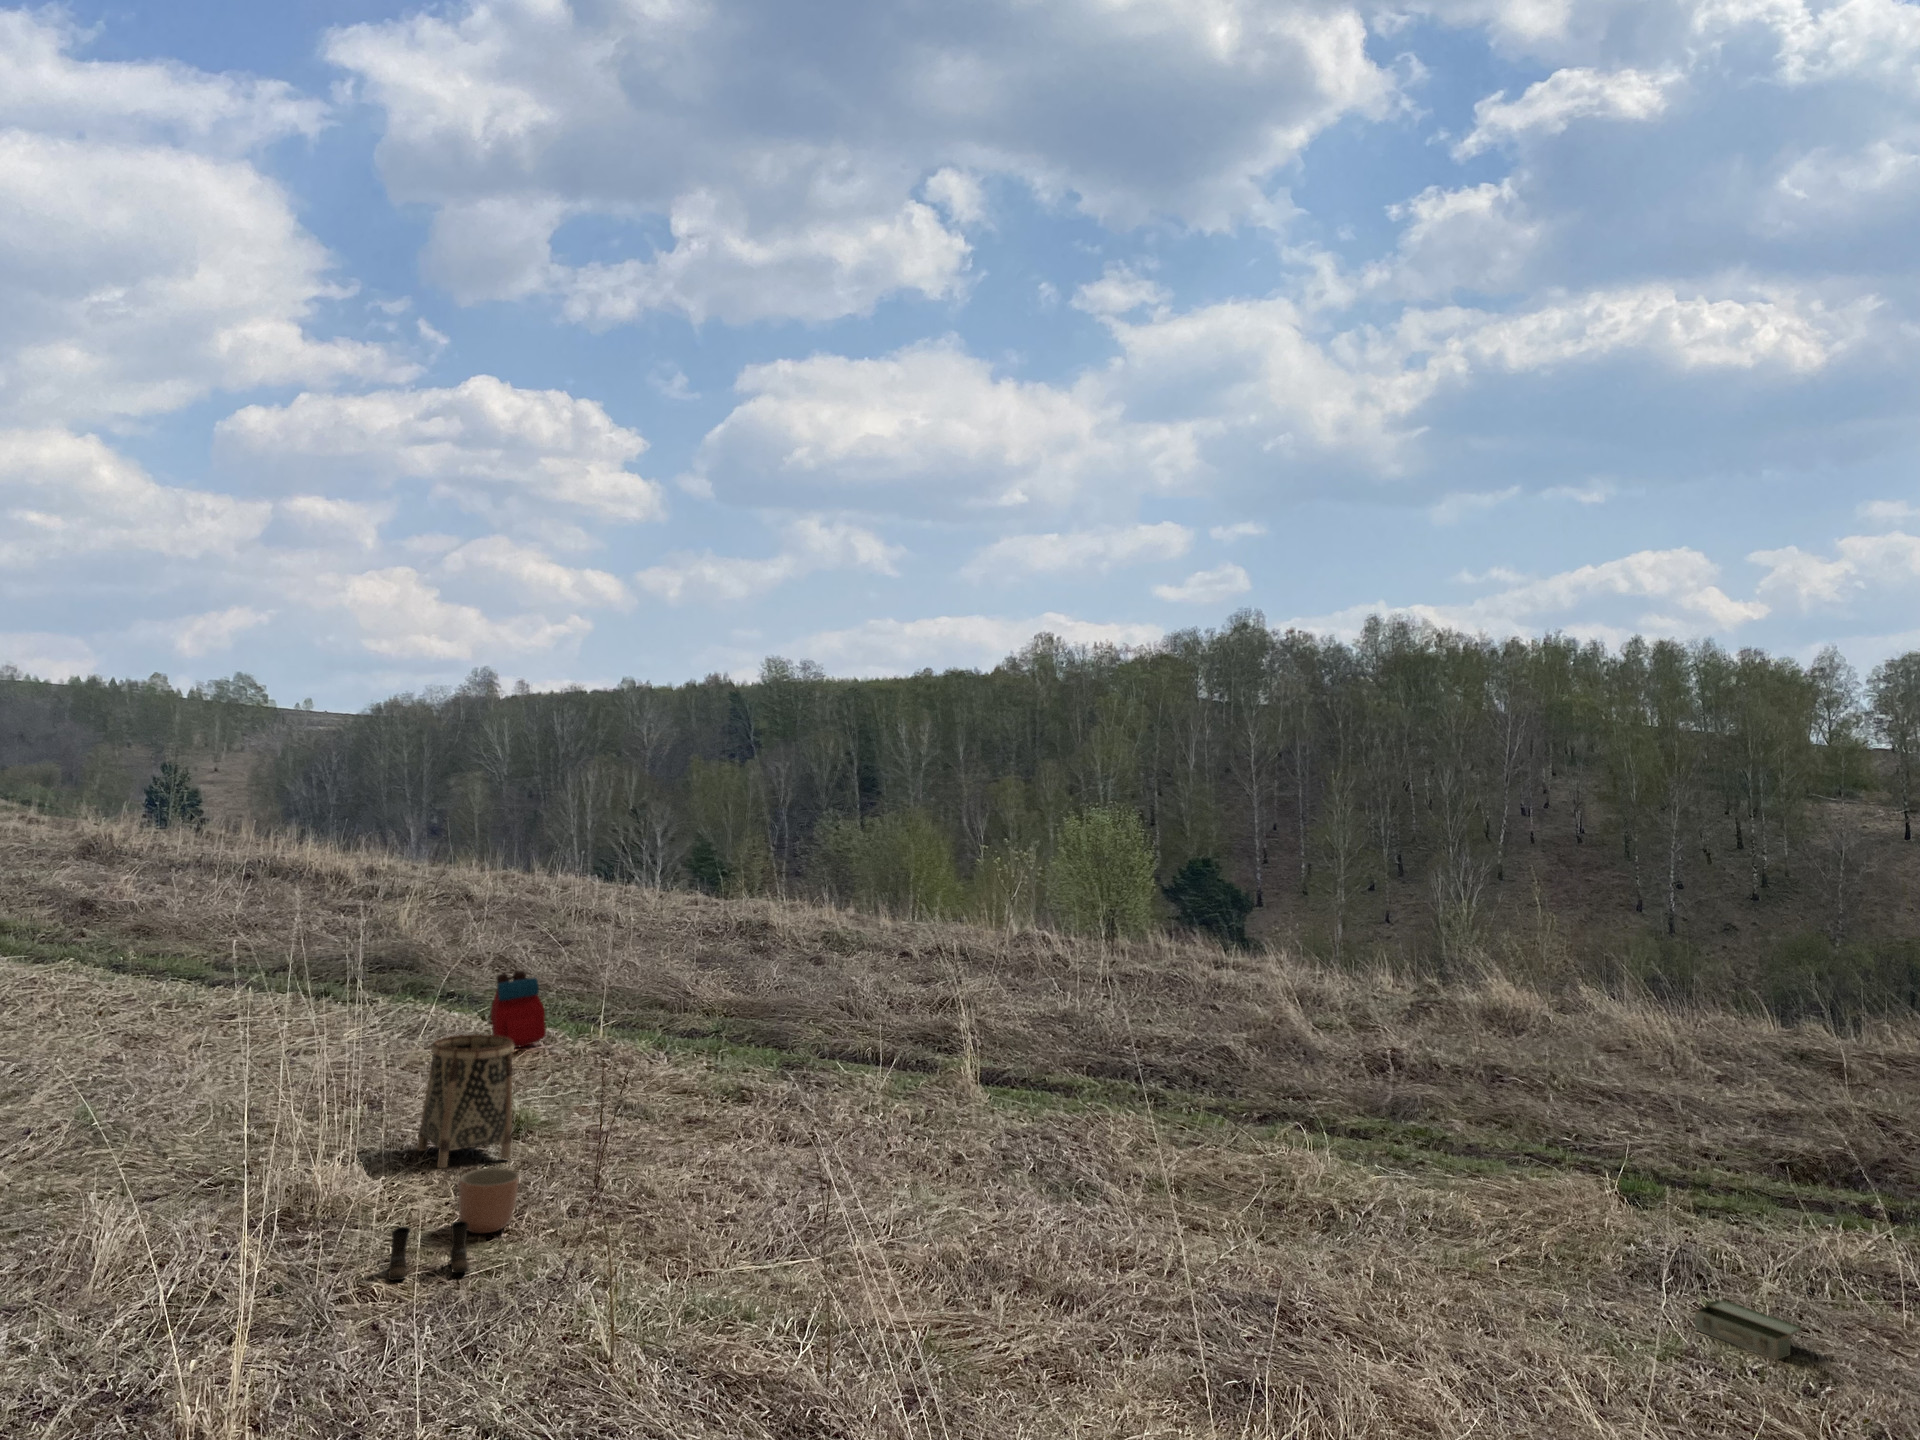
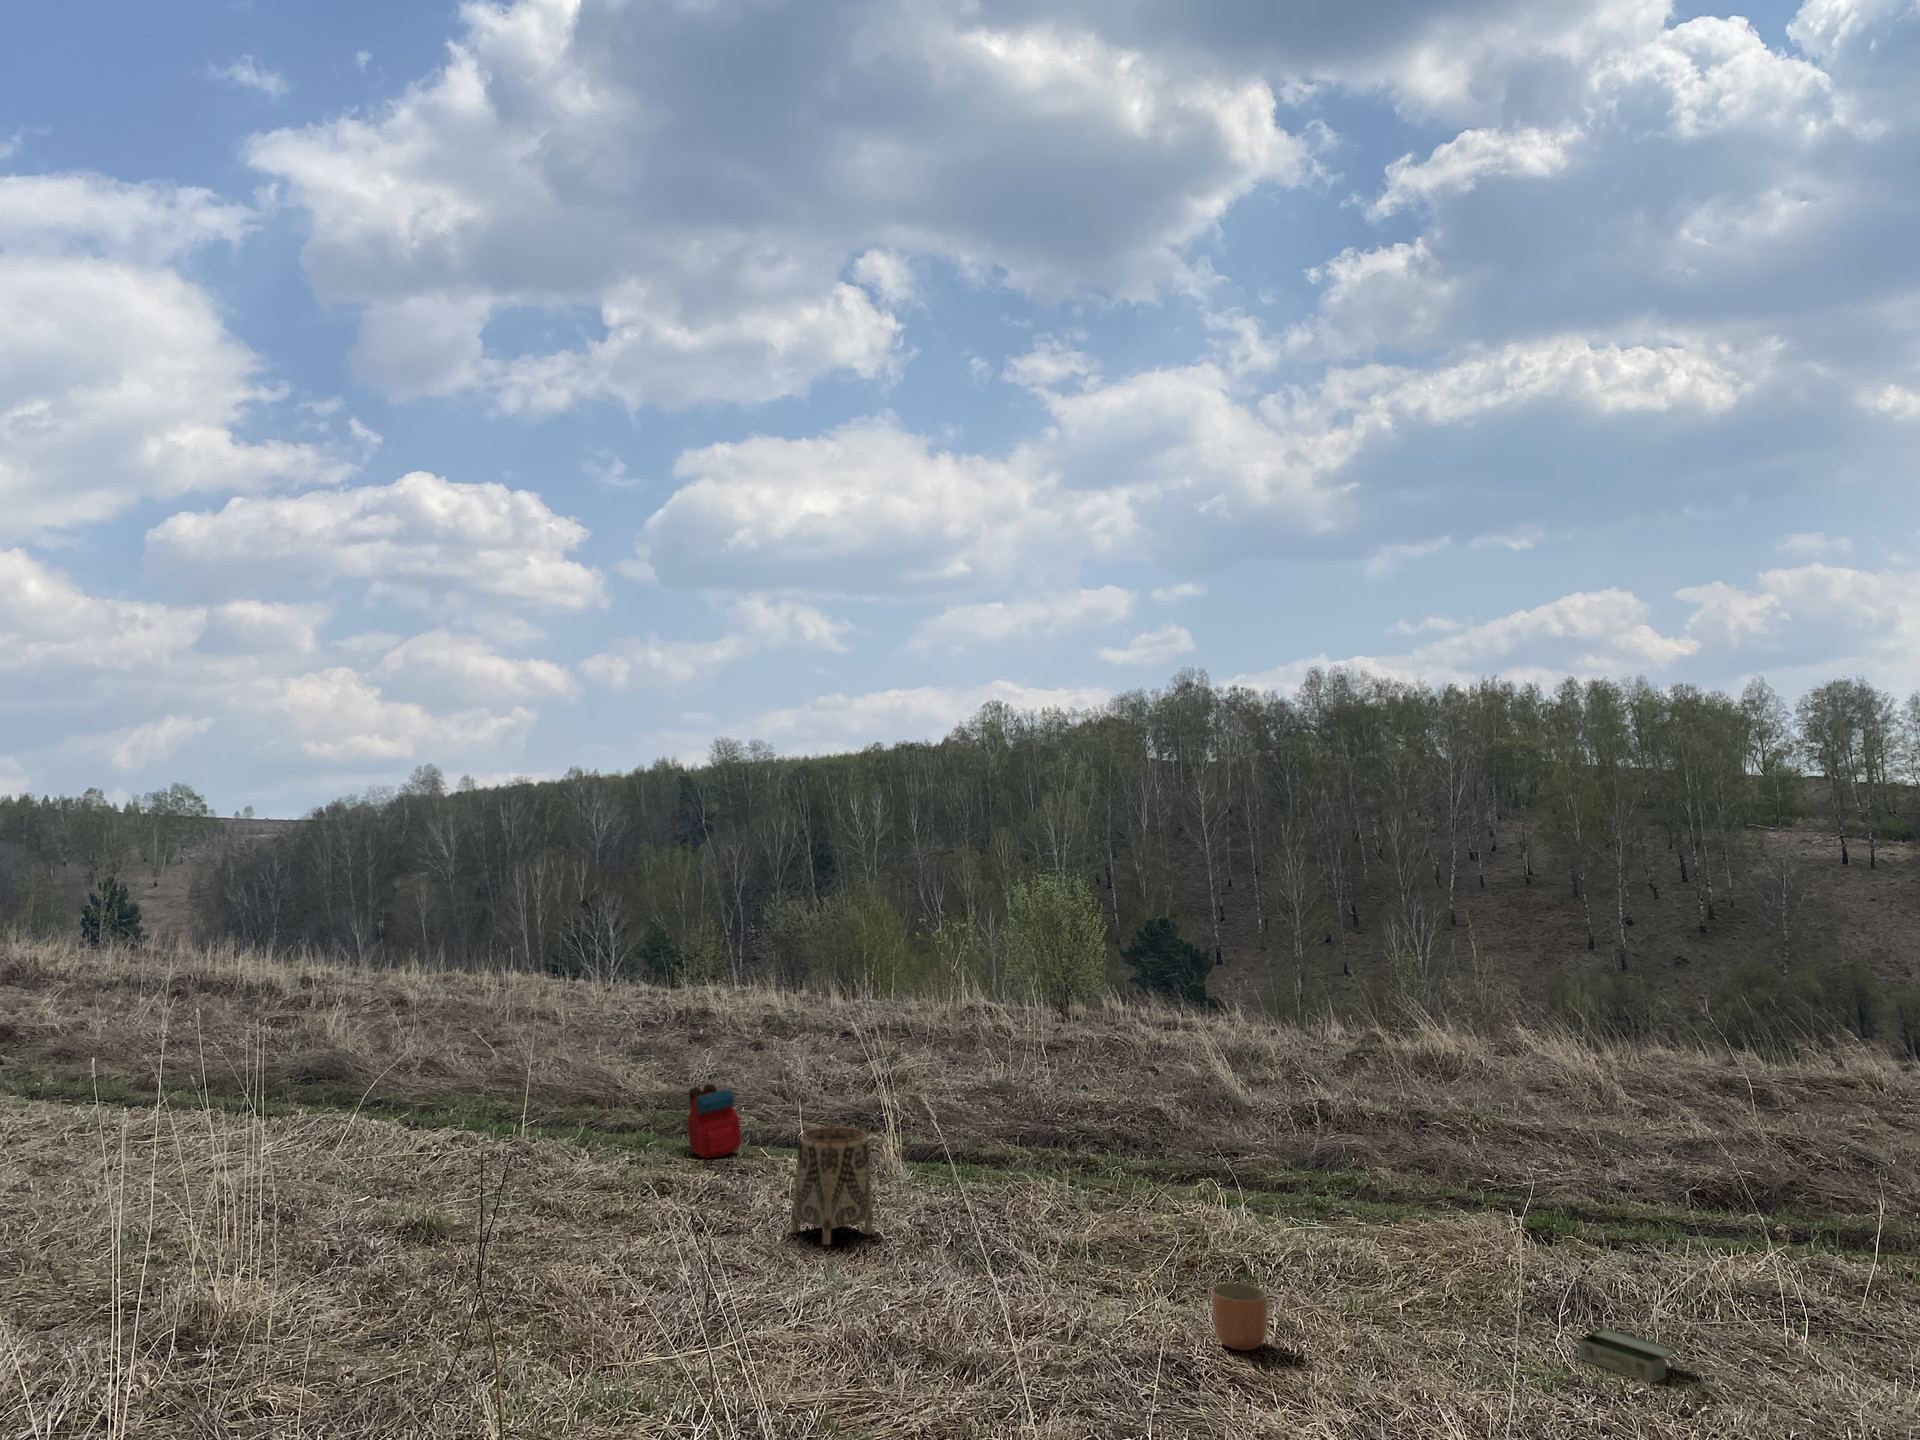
backpack: present [491,971,546,1048] -> present [687,1084,741,1158]
basket: present [417,1034,514,1168] -> present [790,1127,873,1245]
planter: present [459,1168,519,1233] -> present [1211,1283,1268,1350]
boots: present [388,1221,469,1280] -> none [283,1329,367,1394]

